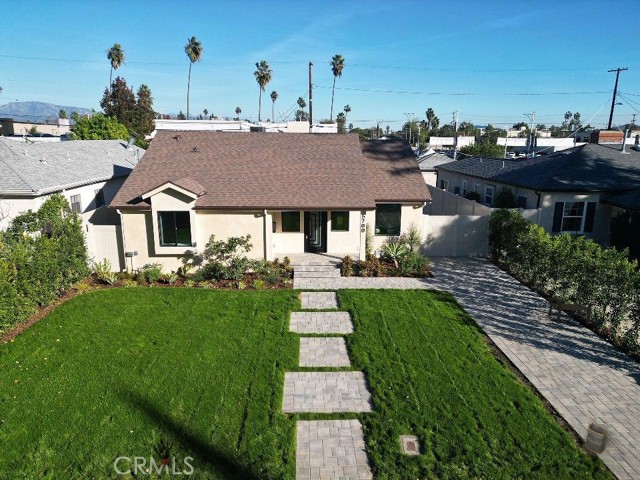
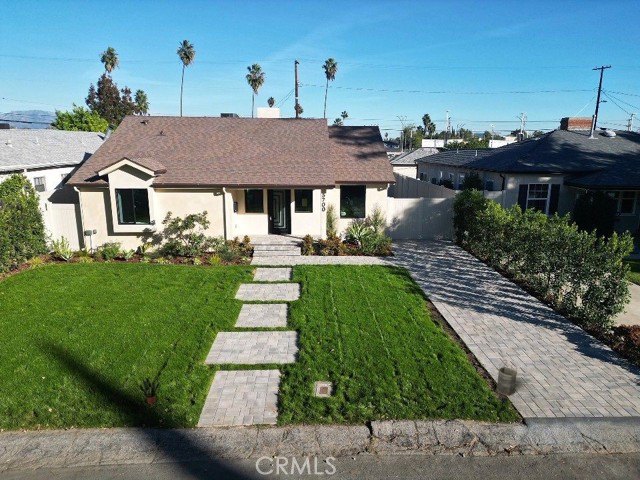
bench: present [548,297,591,324] -> none [498,267,538,294]
potted plant: present [154,438,174,465] -> present [140,378,160,404]

